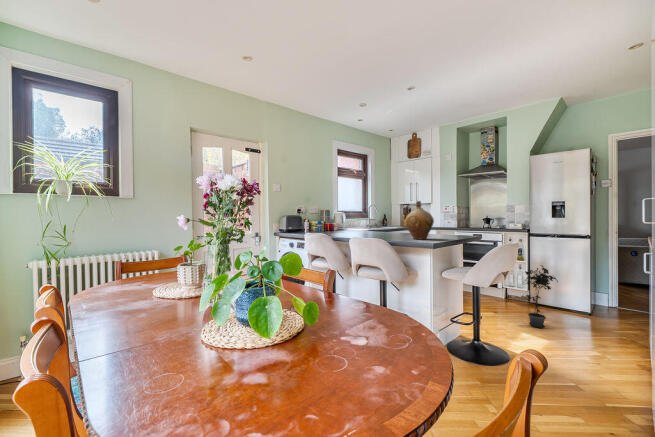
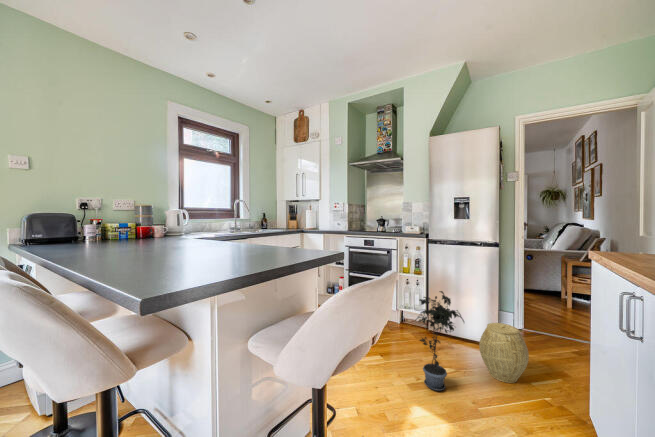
ceramic jug: present [405,201,434,239] -> none [136,176,214,272]
woven basket: none [572,291,610,329] -> present [479,323,529,383]

